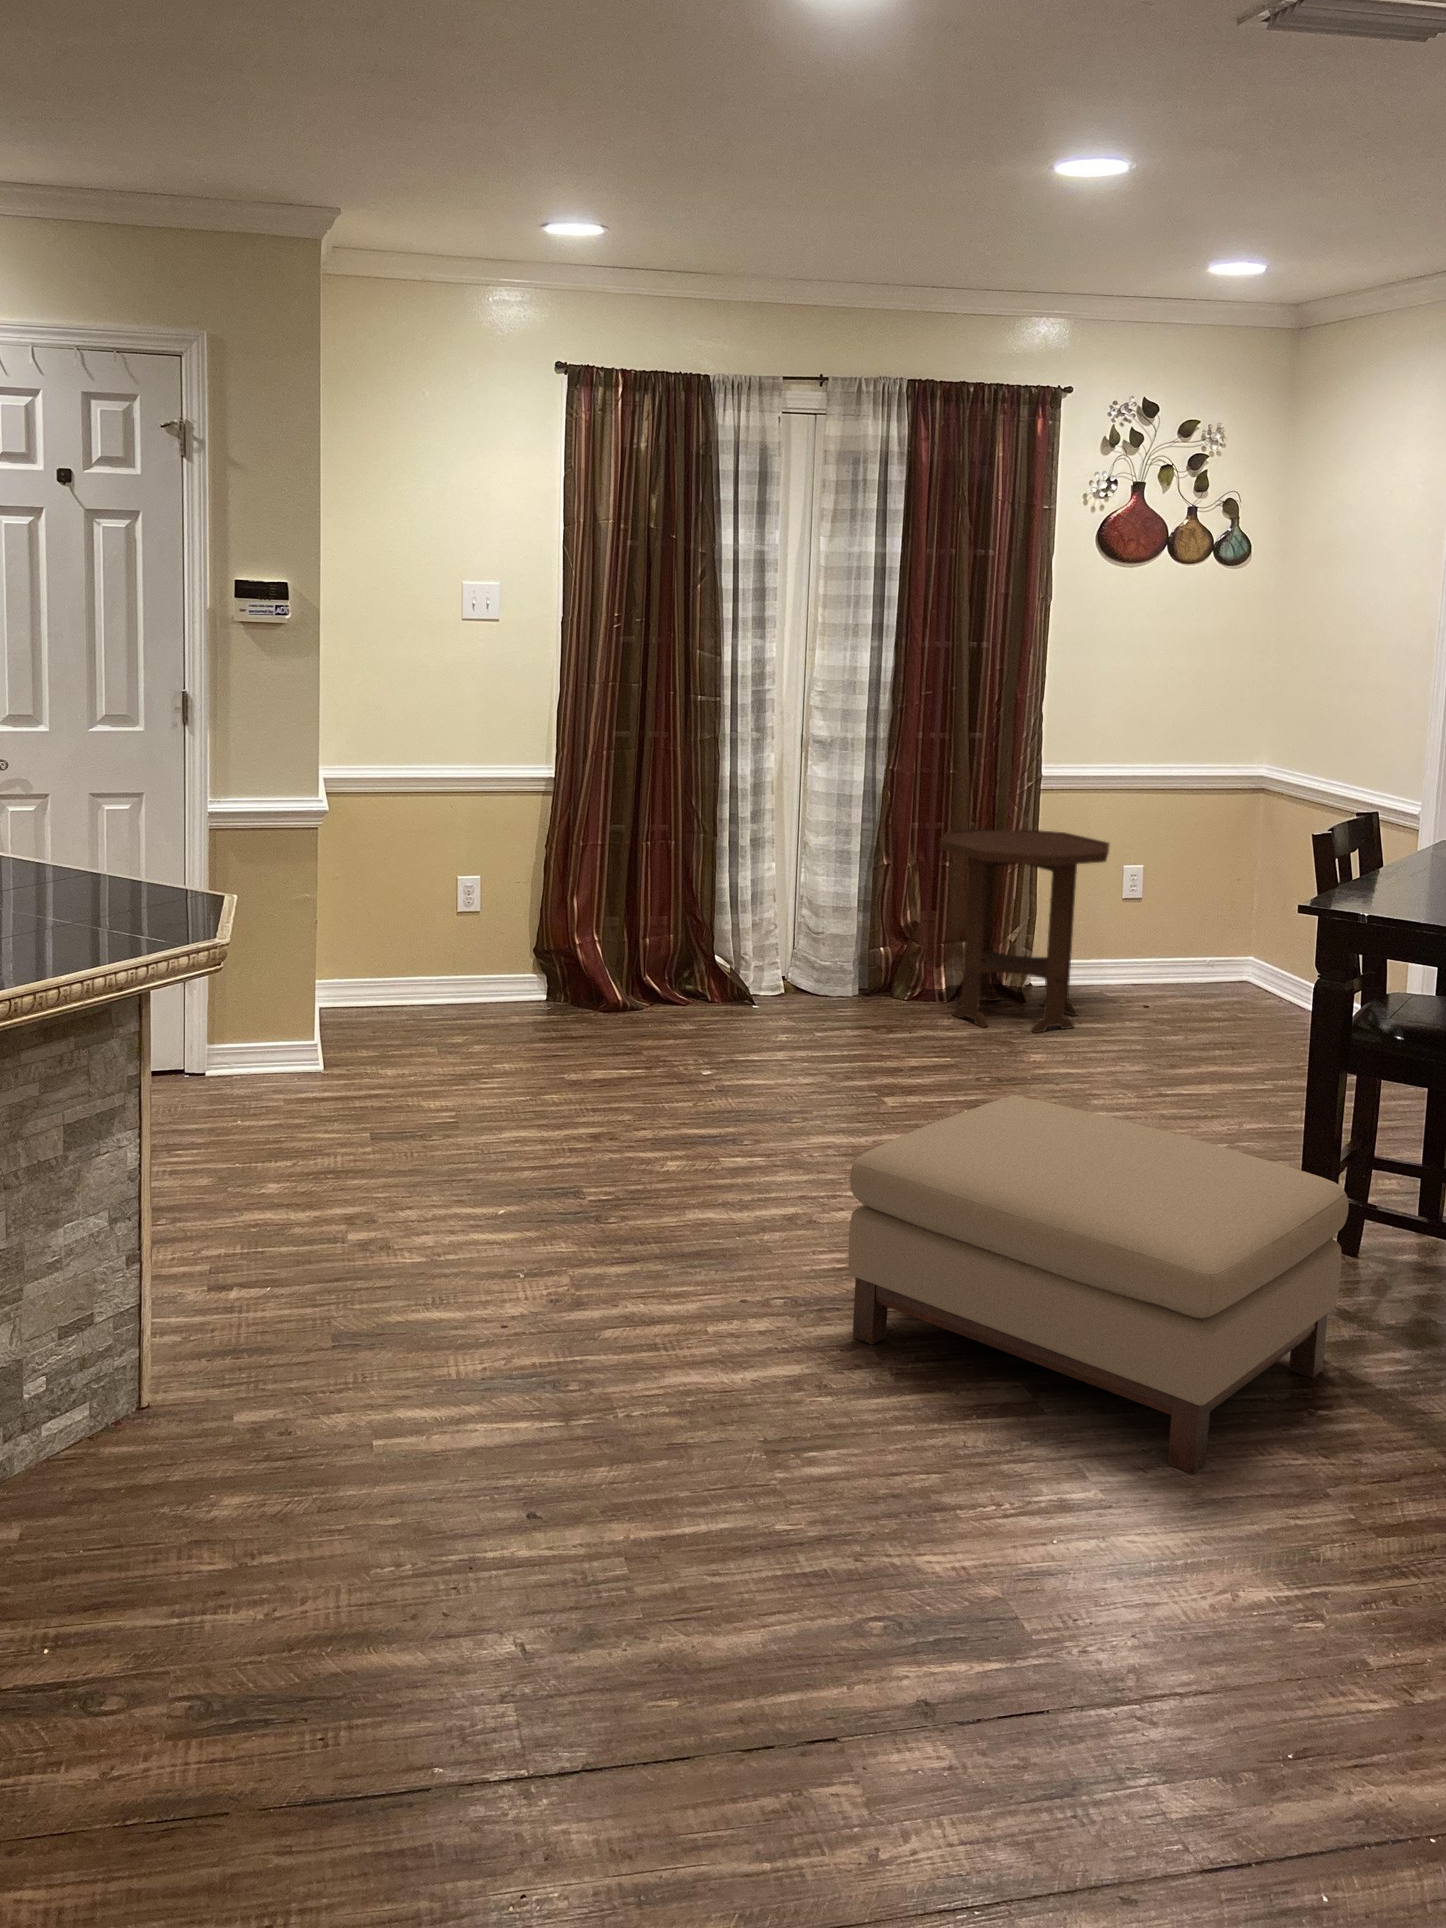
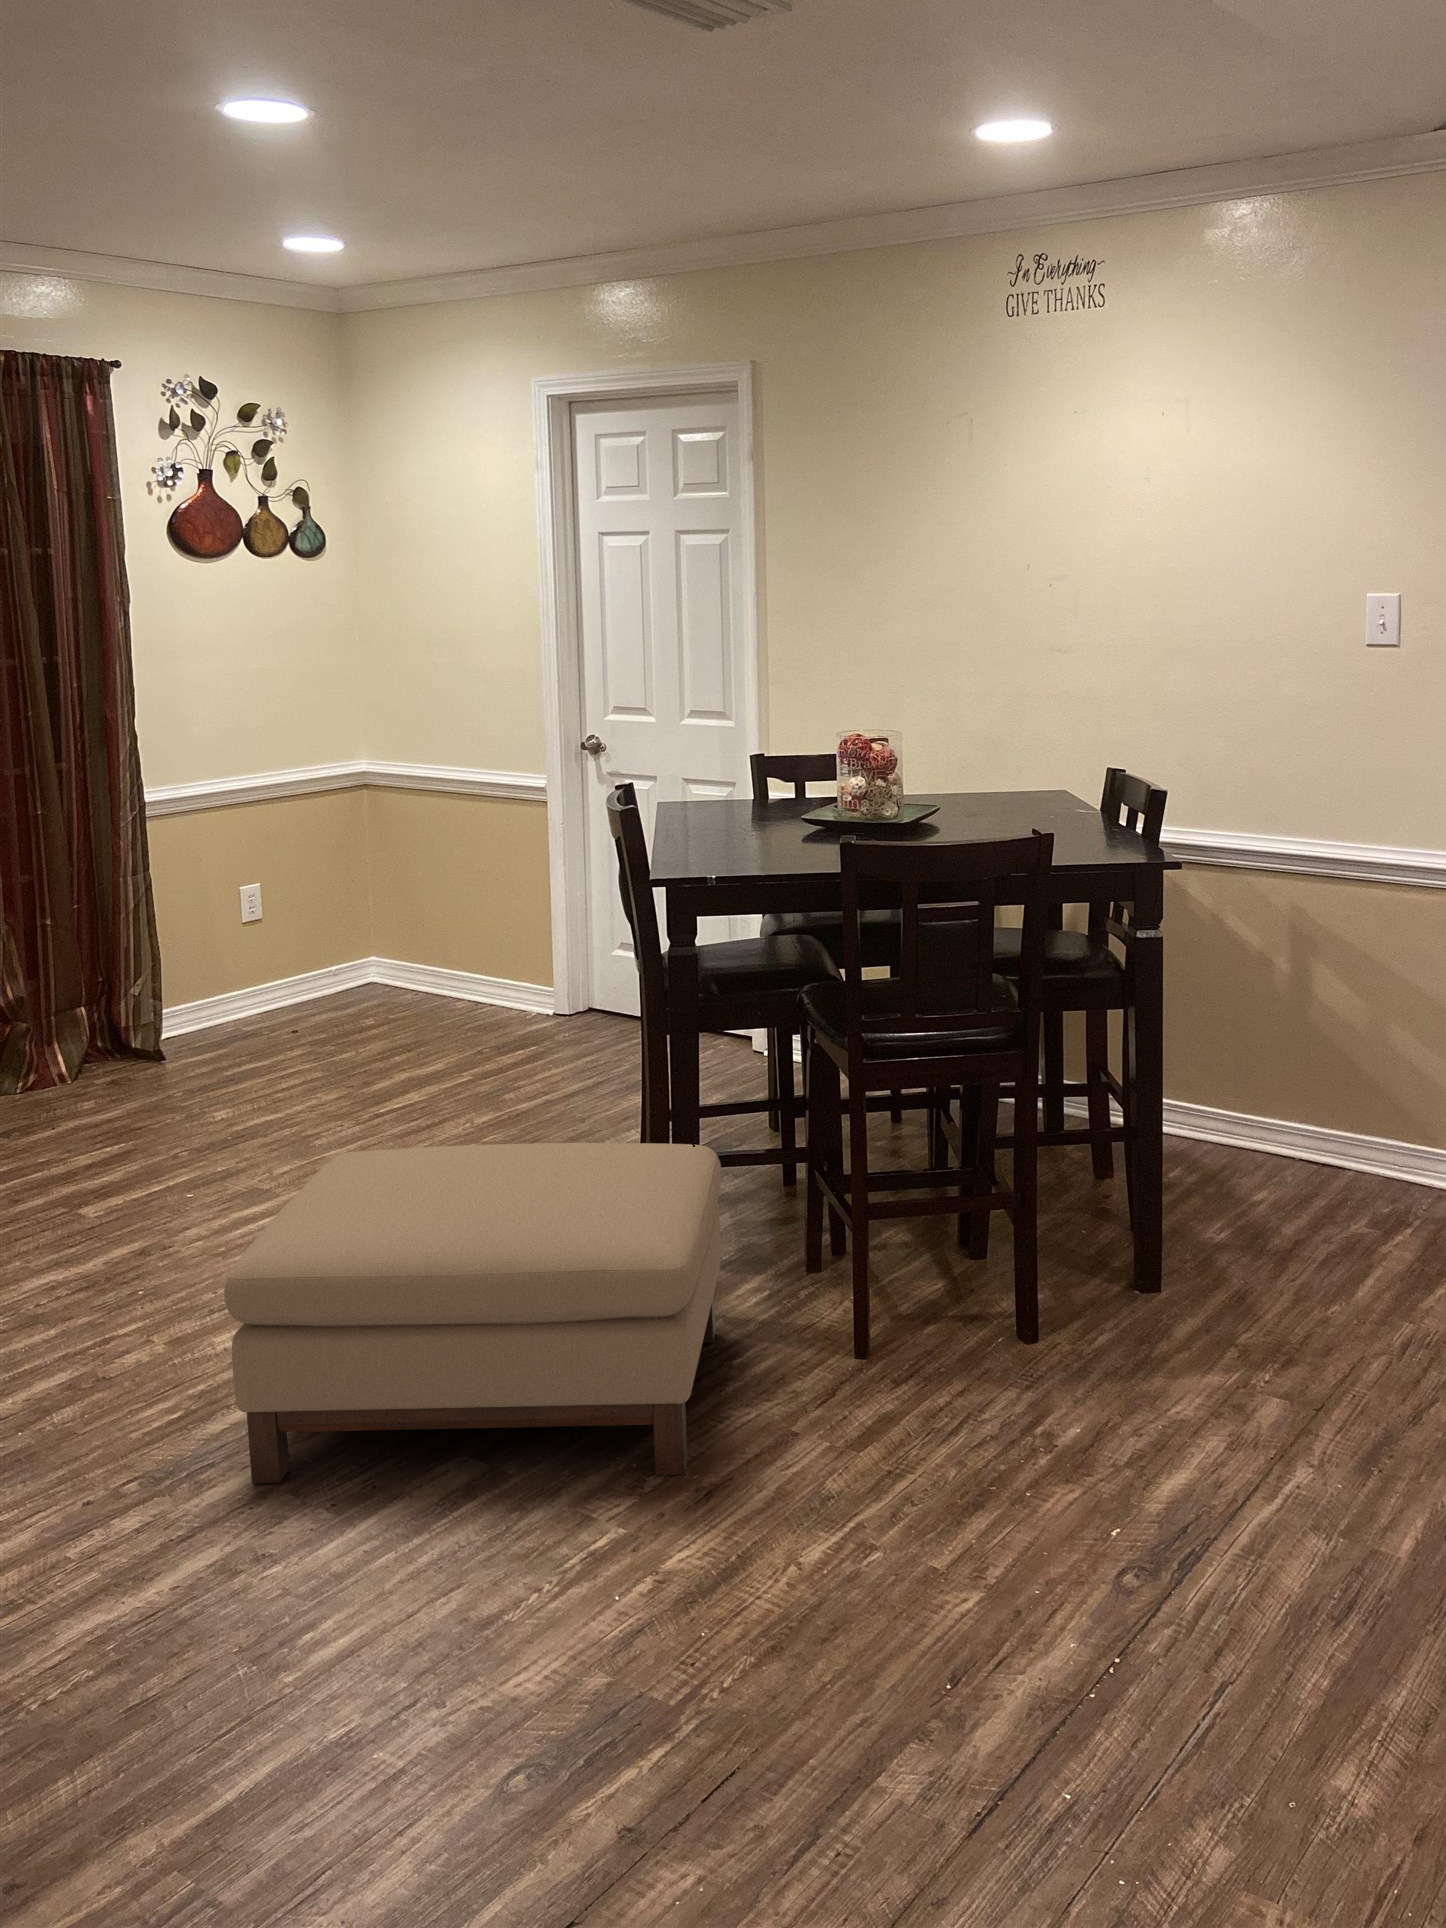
side table: present [939,829,1109,1033] -> none [48,863,251,1100]

